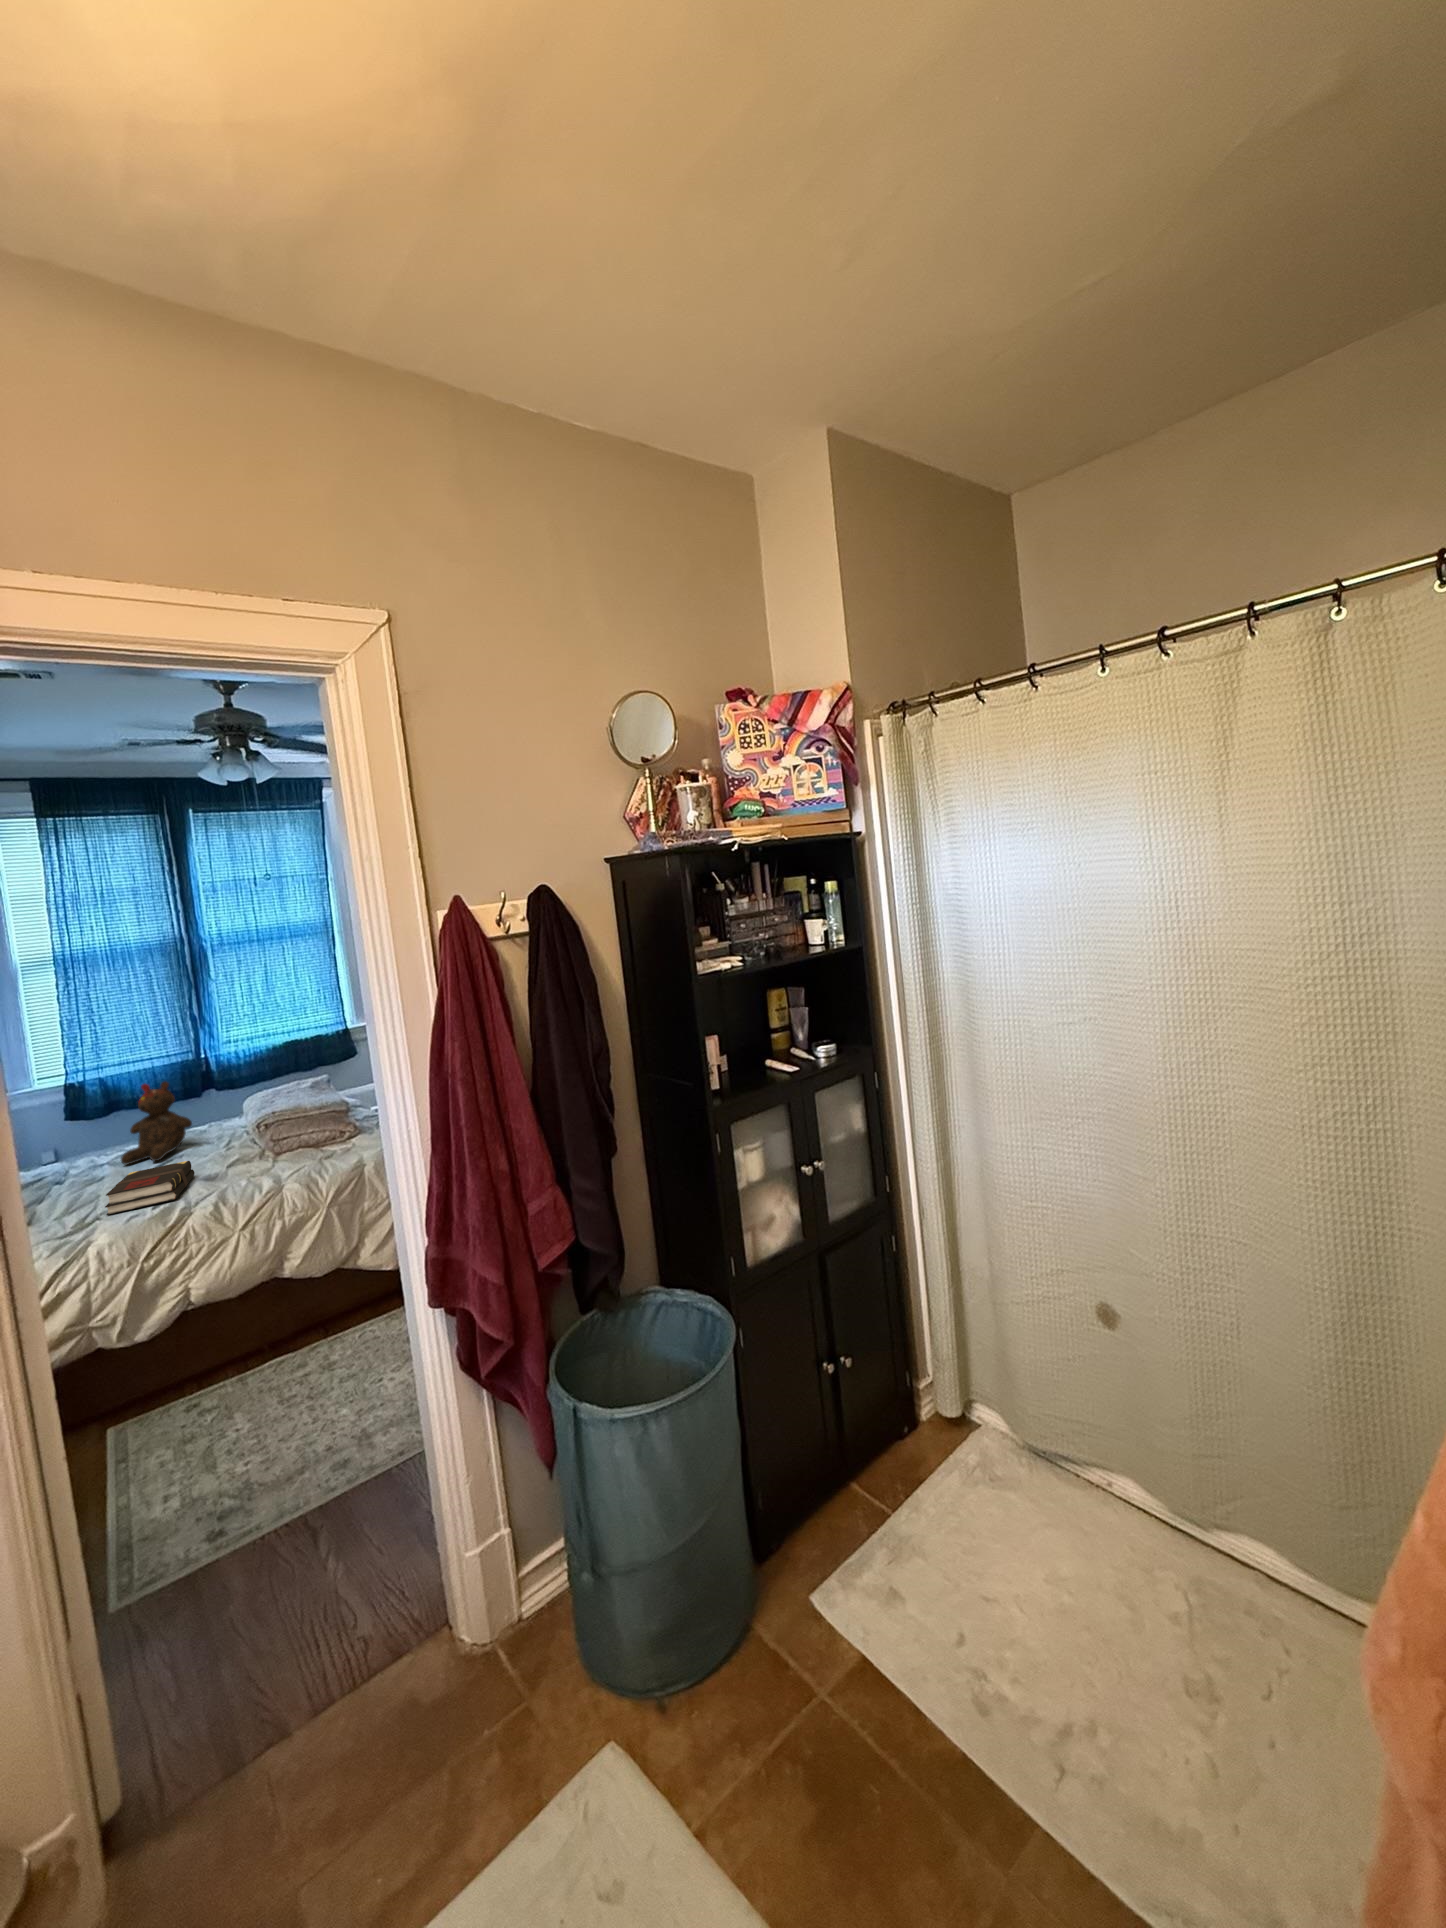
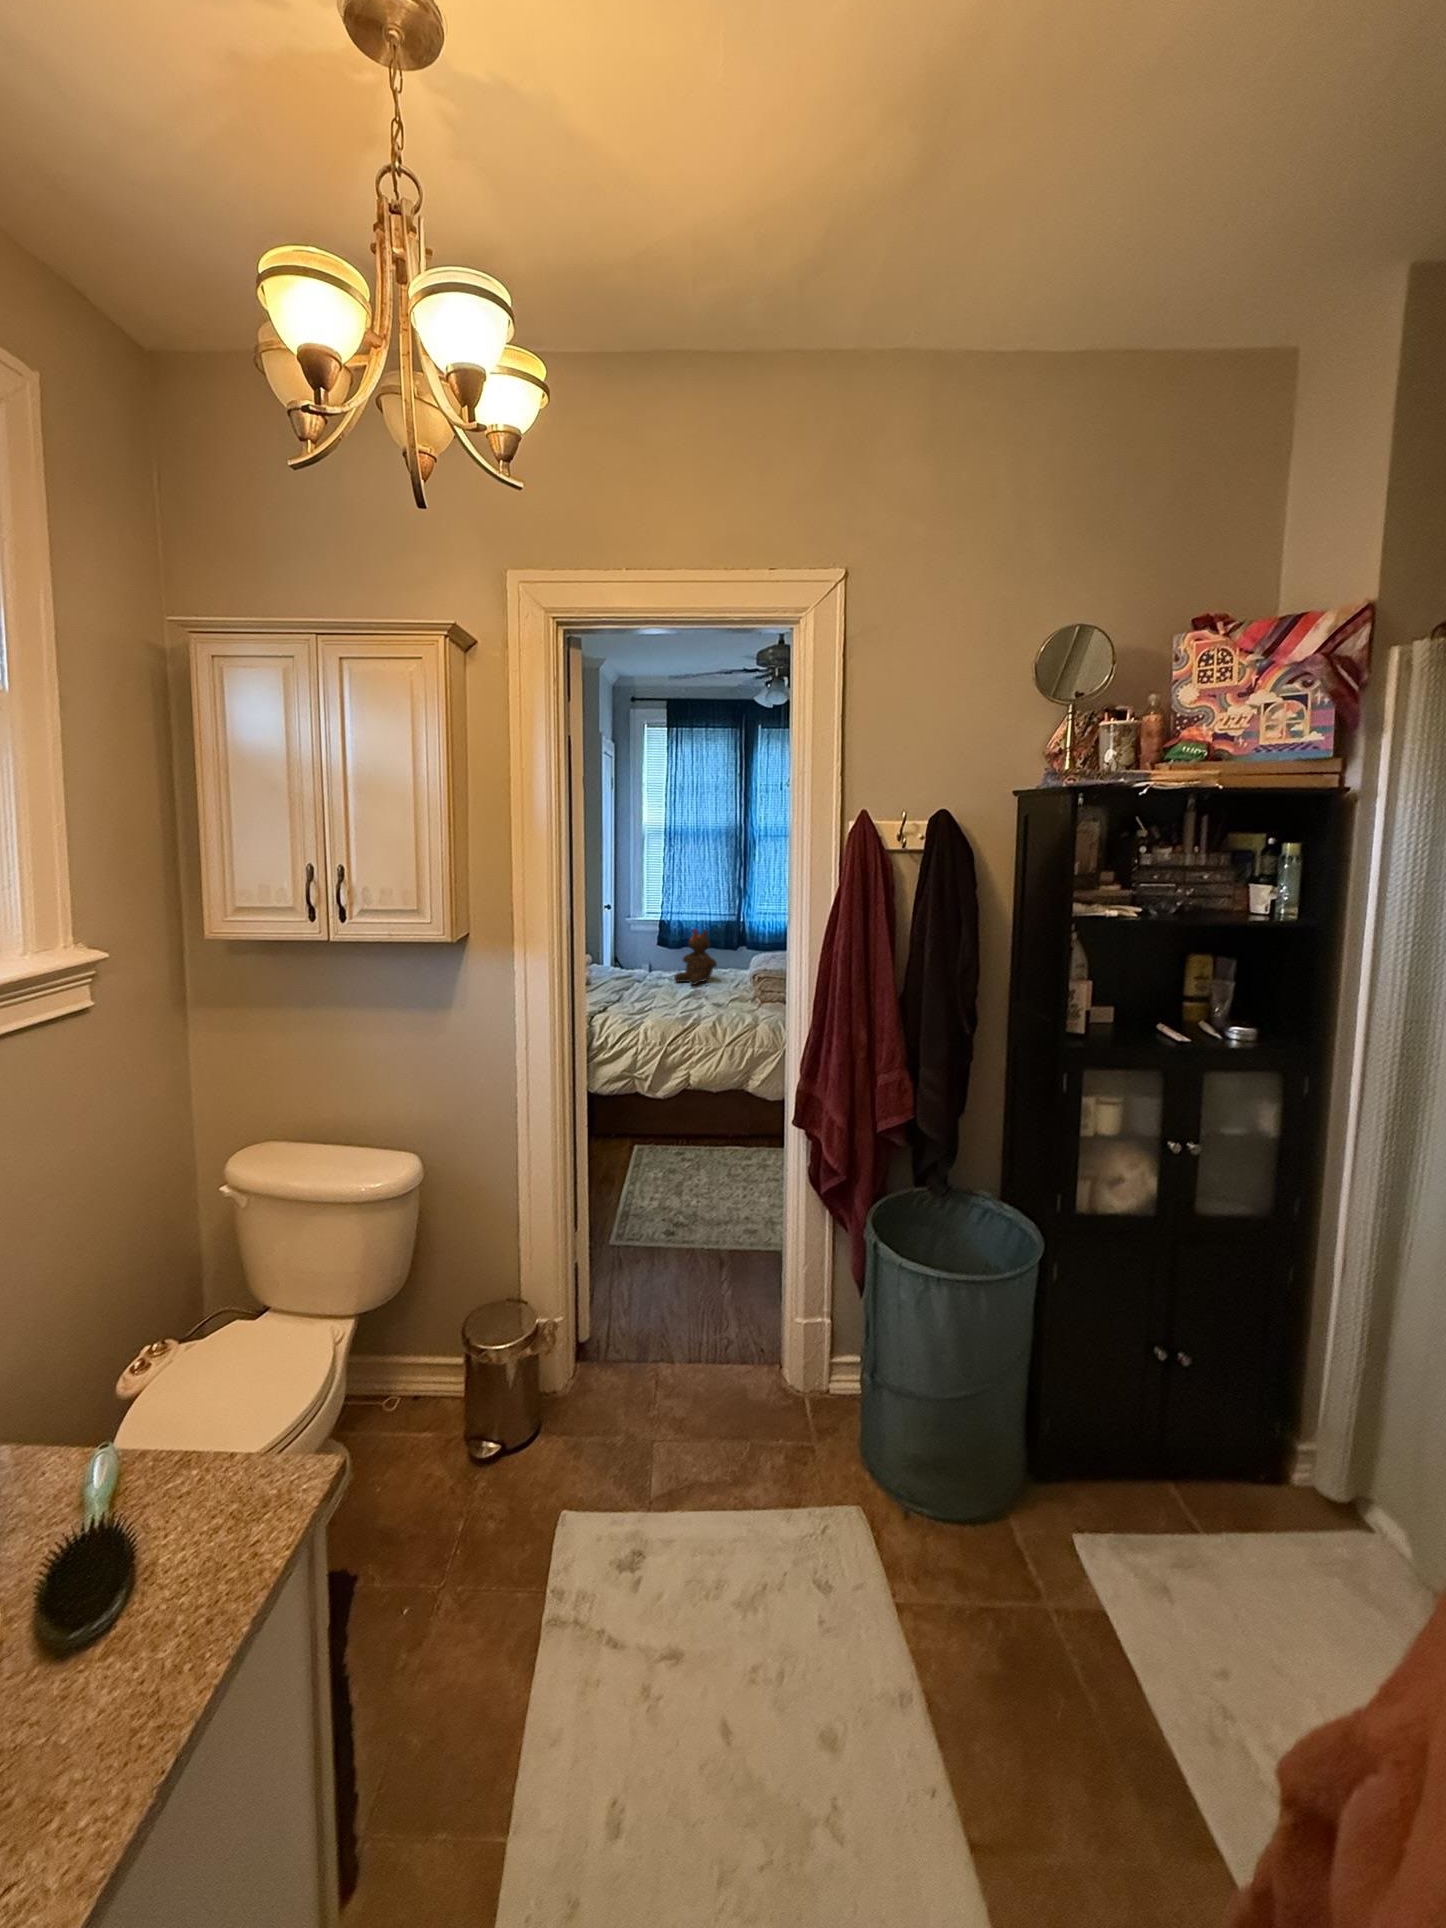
book: present [105,1161,195,1215] -> none [657,986,710,1012]

